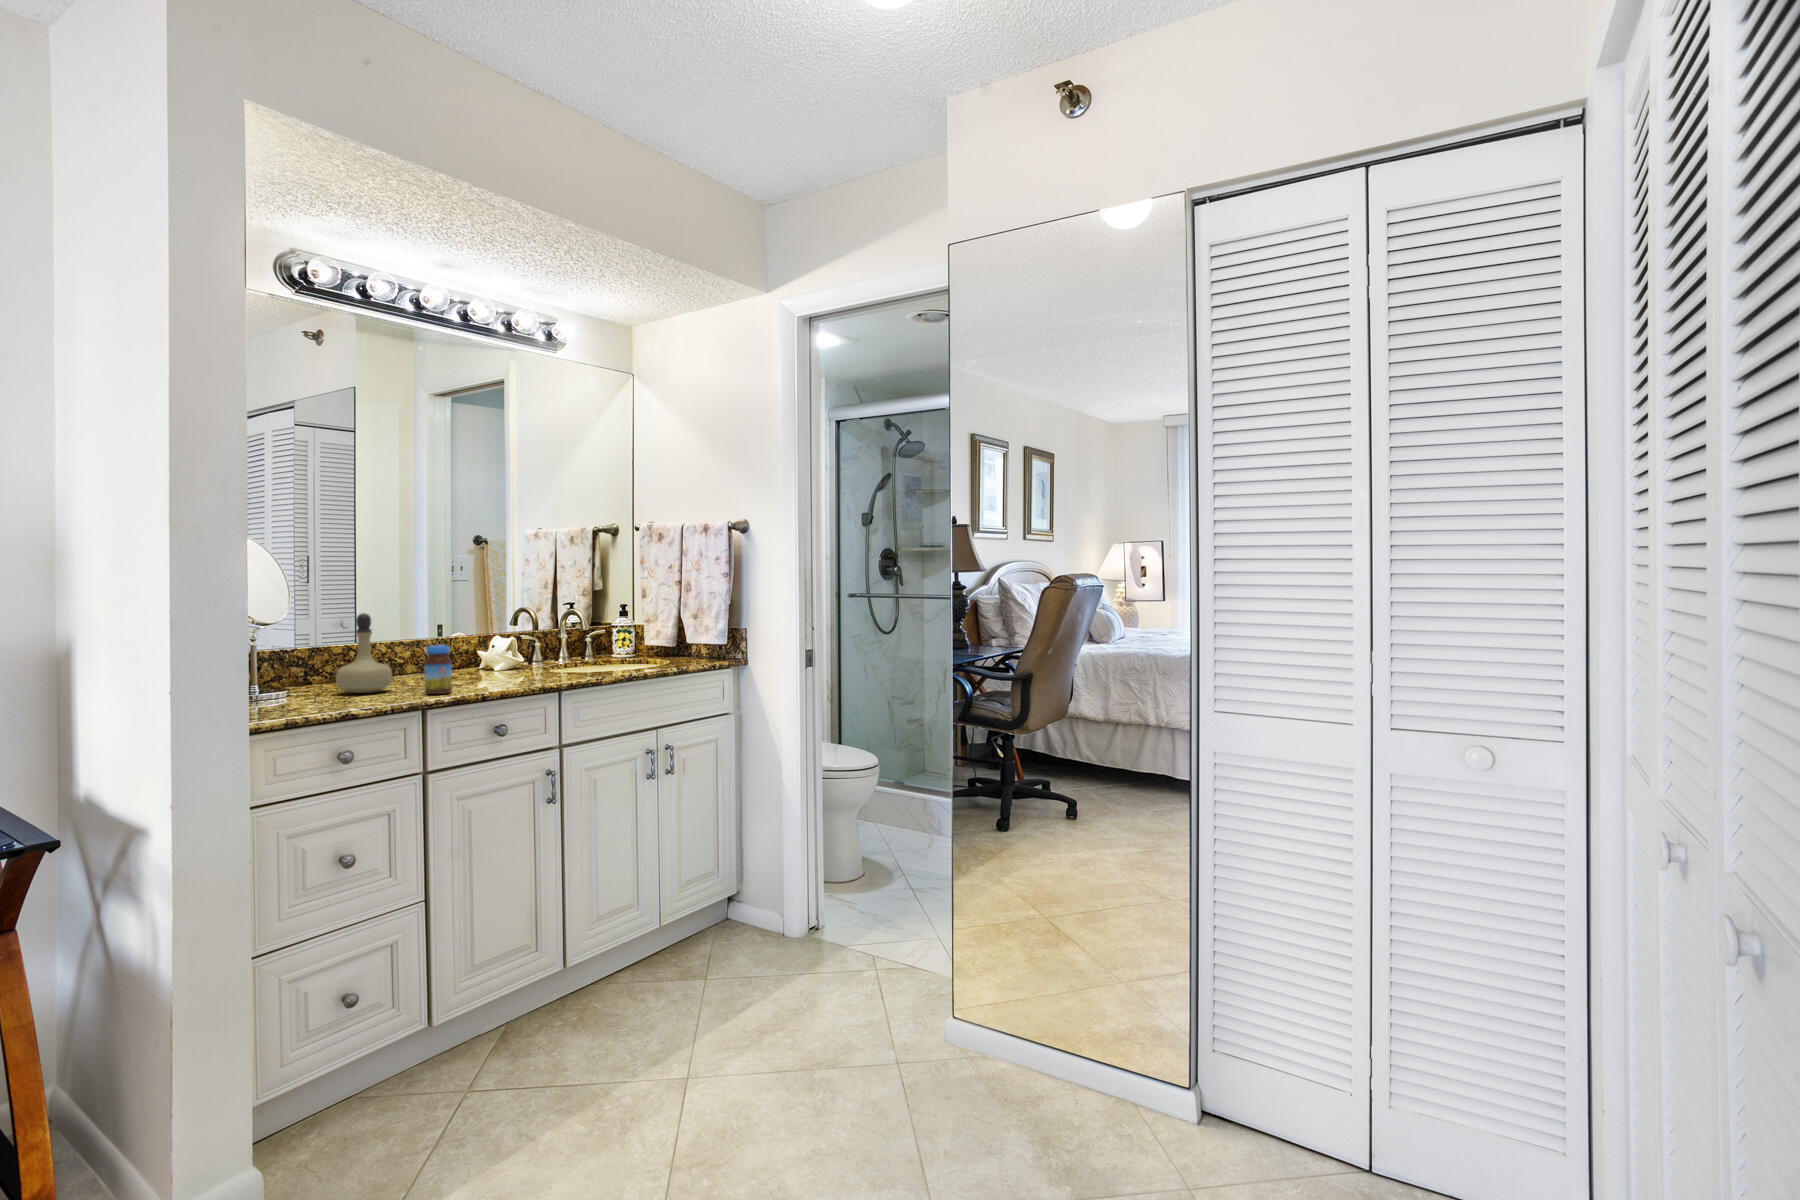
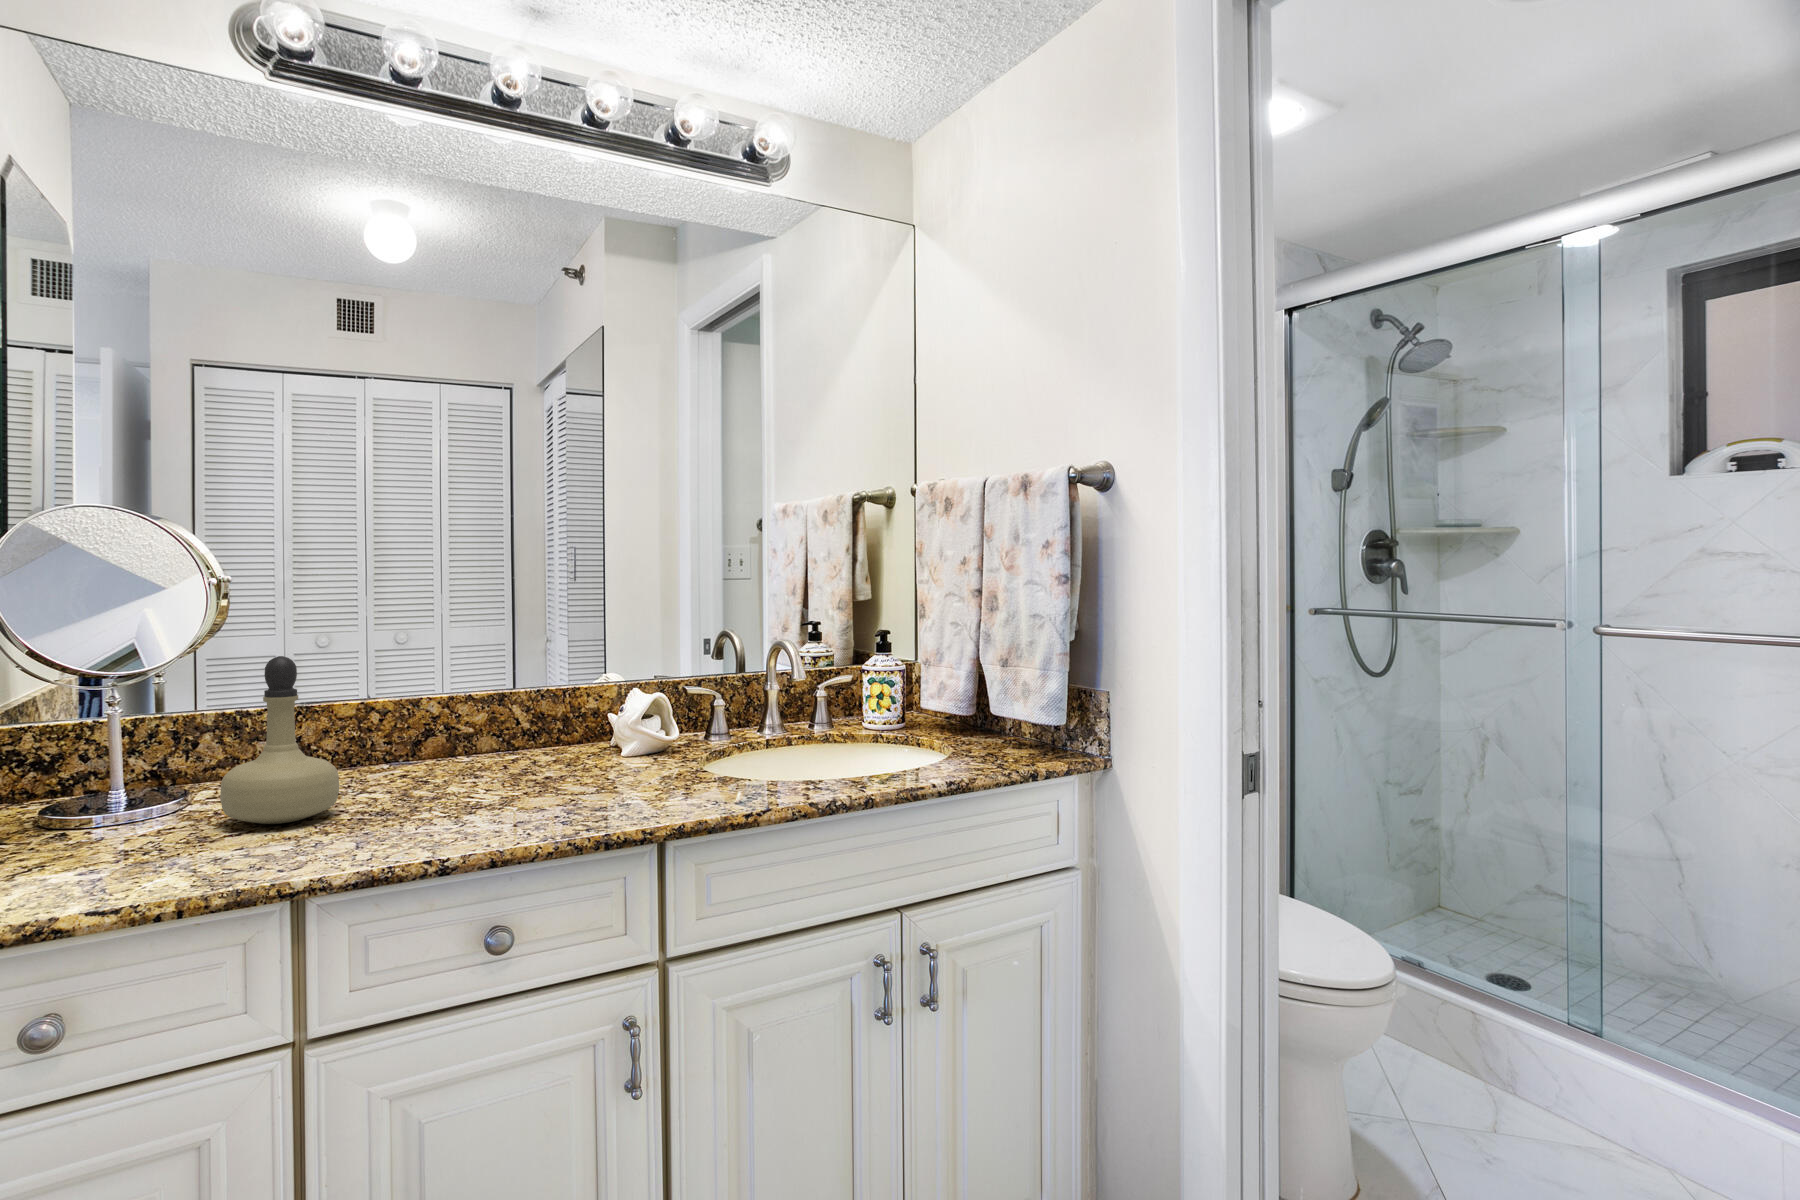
jar: present [424,645,452,694] -> none [346,735,408,848]

